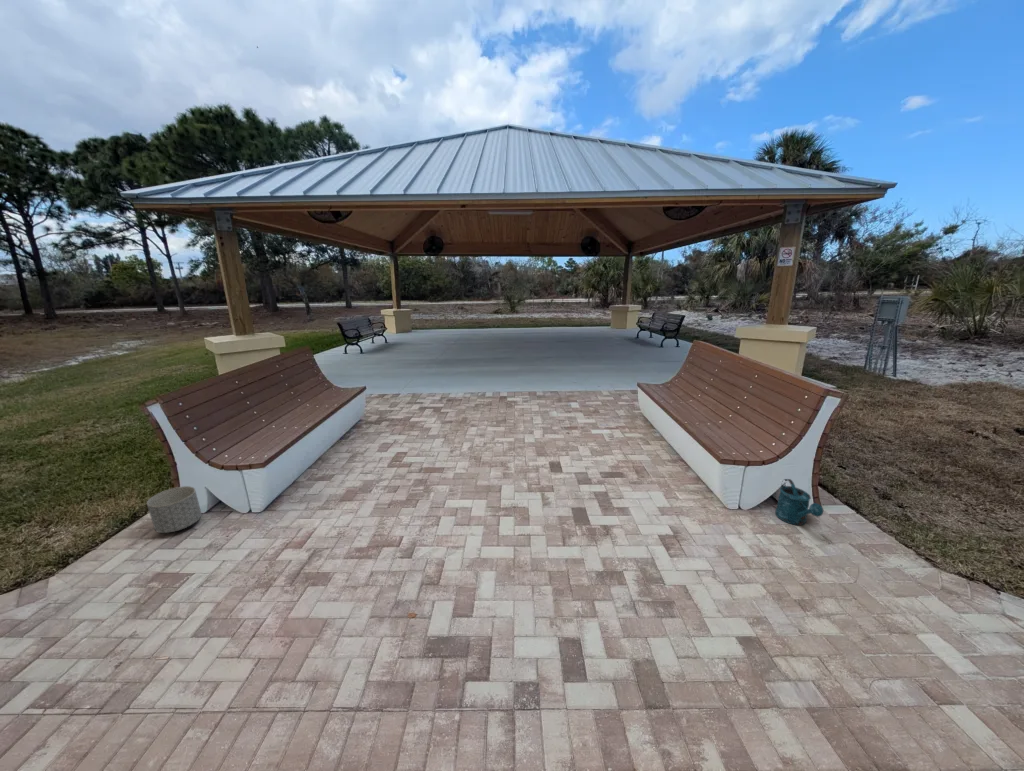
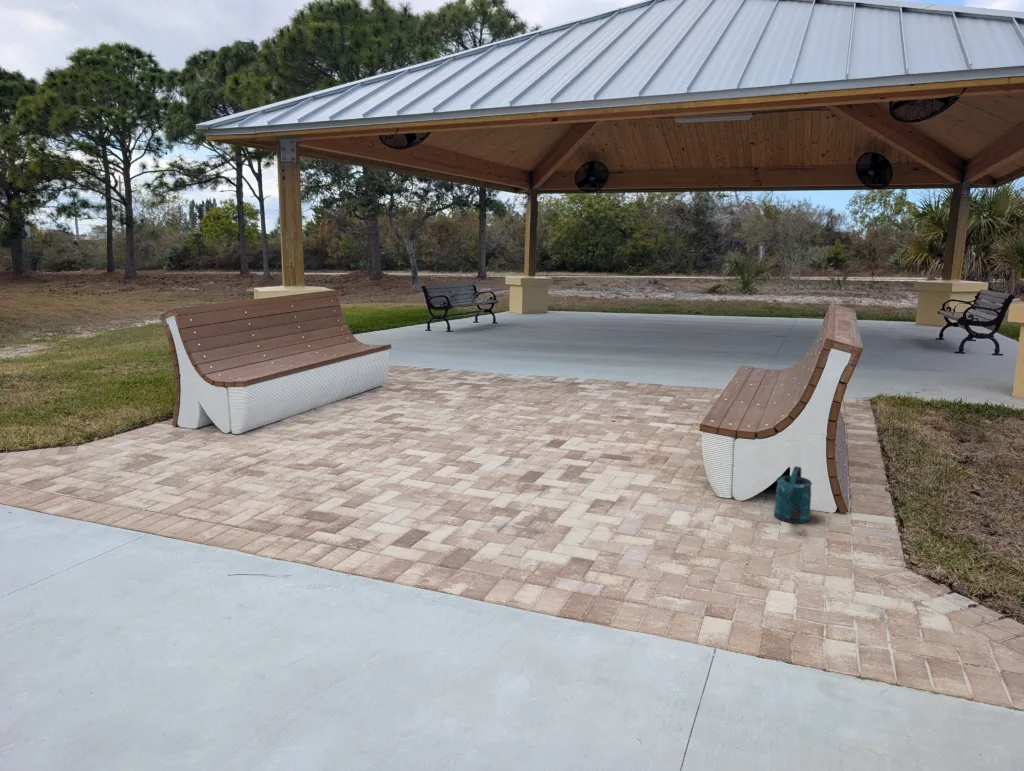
planter: present [147,486,202,533] -> none [151,398,192,436]

